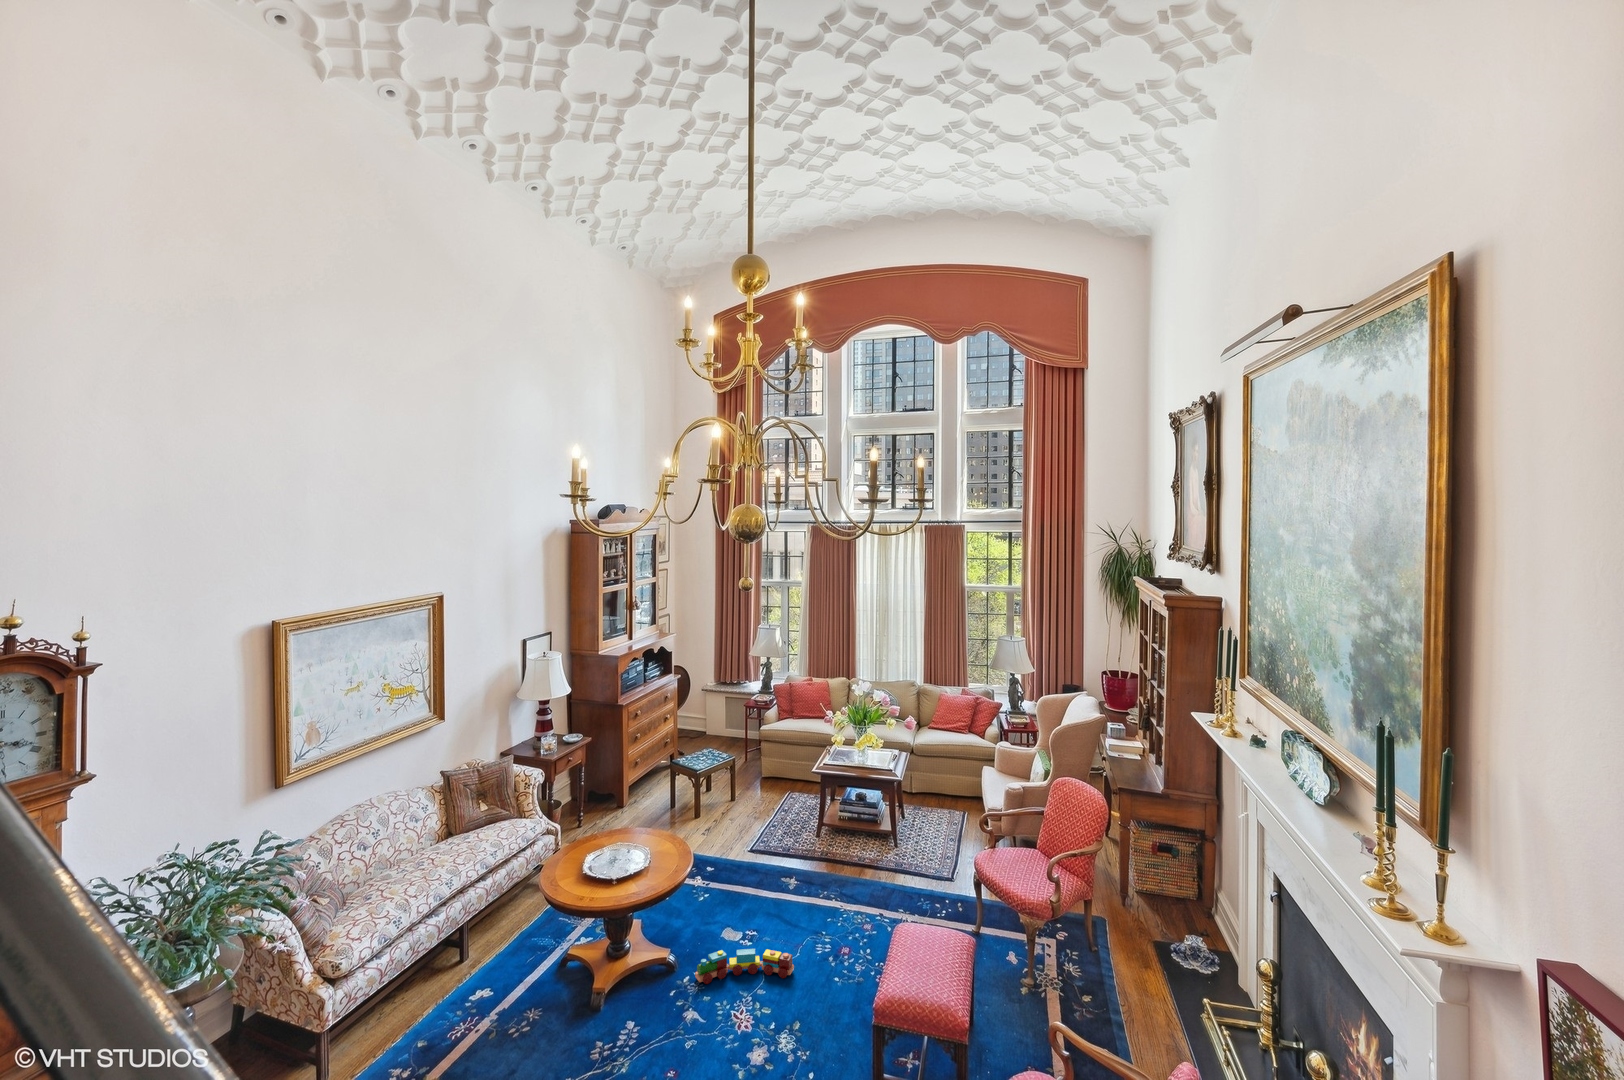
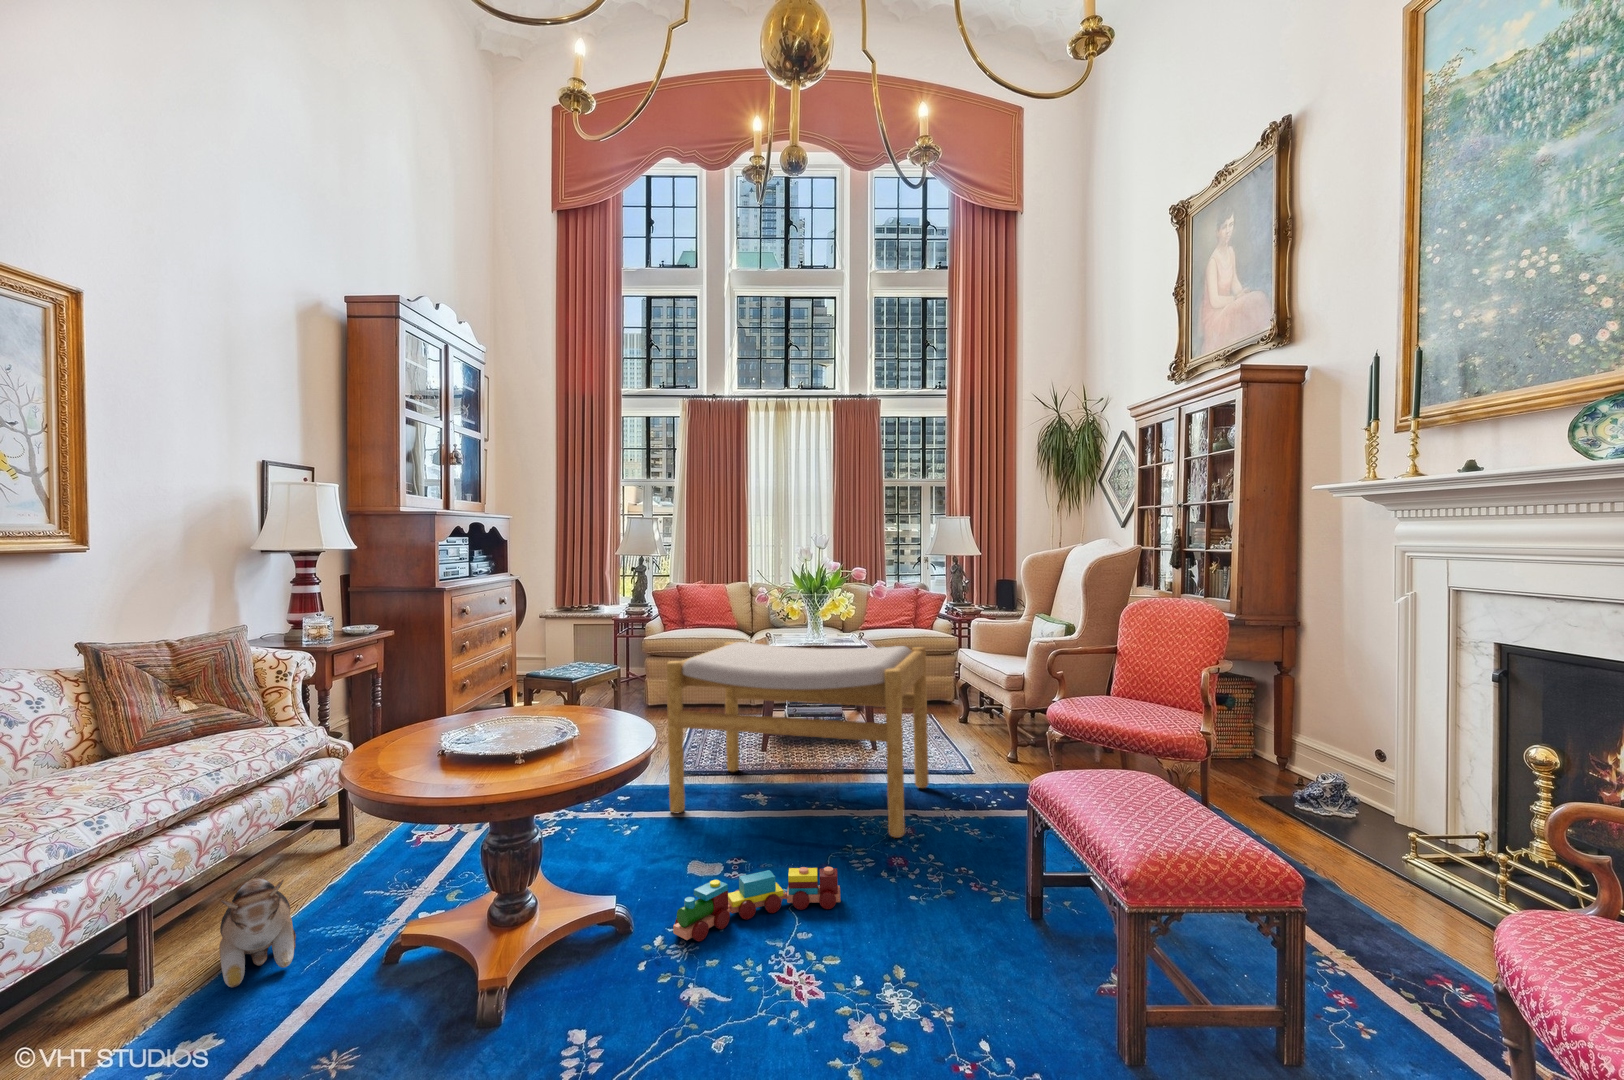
footstool: none [732,767,907,934] -> present [666,642,929,838]
plush toy: none [494,915,527,964] -> present [219,878,296,988]

